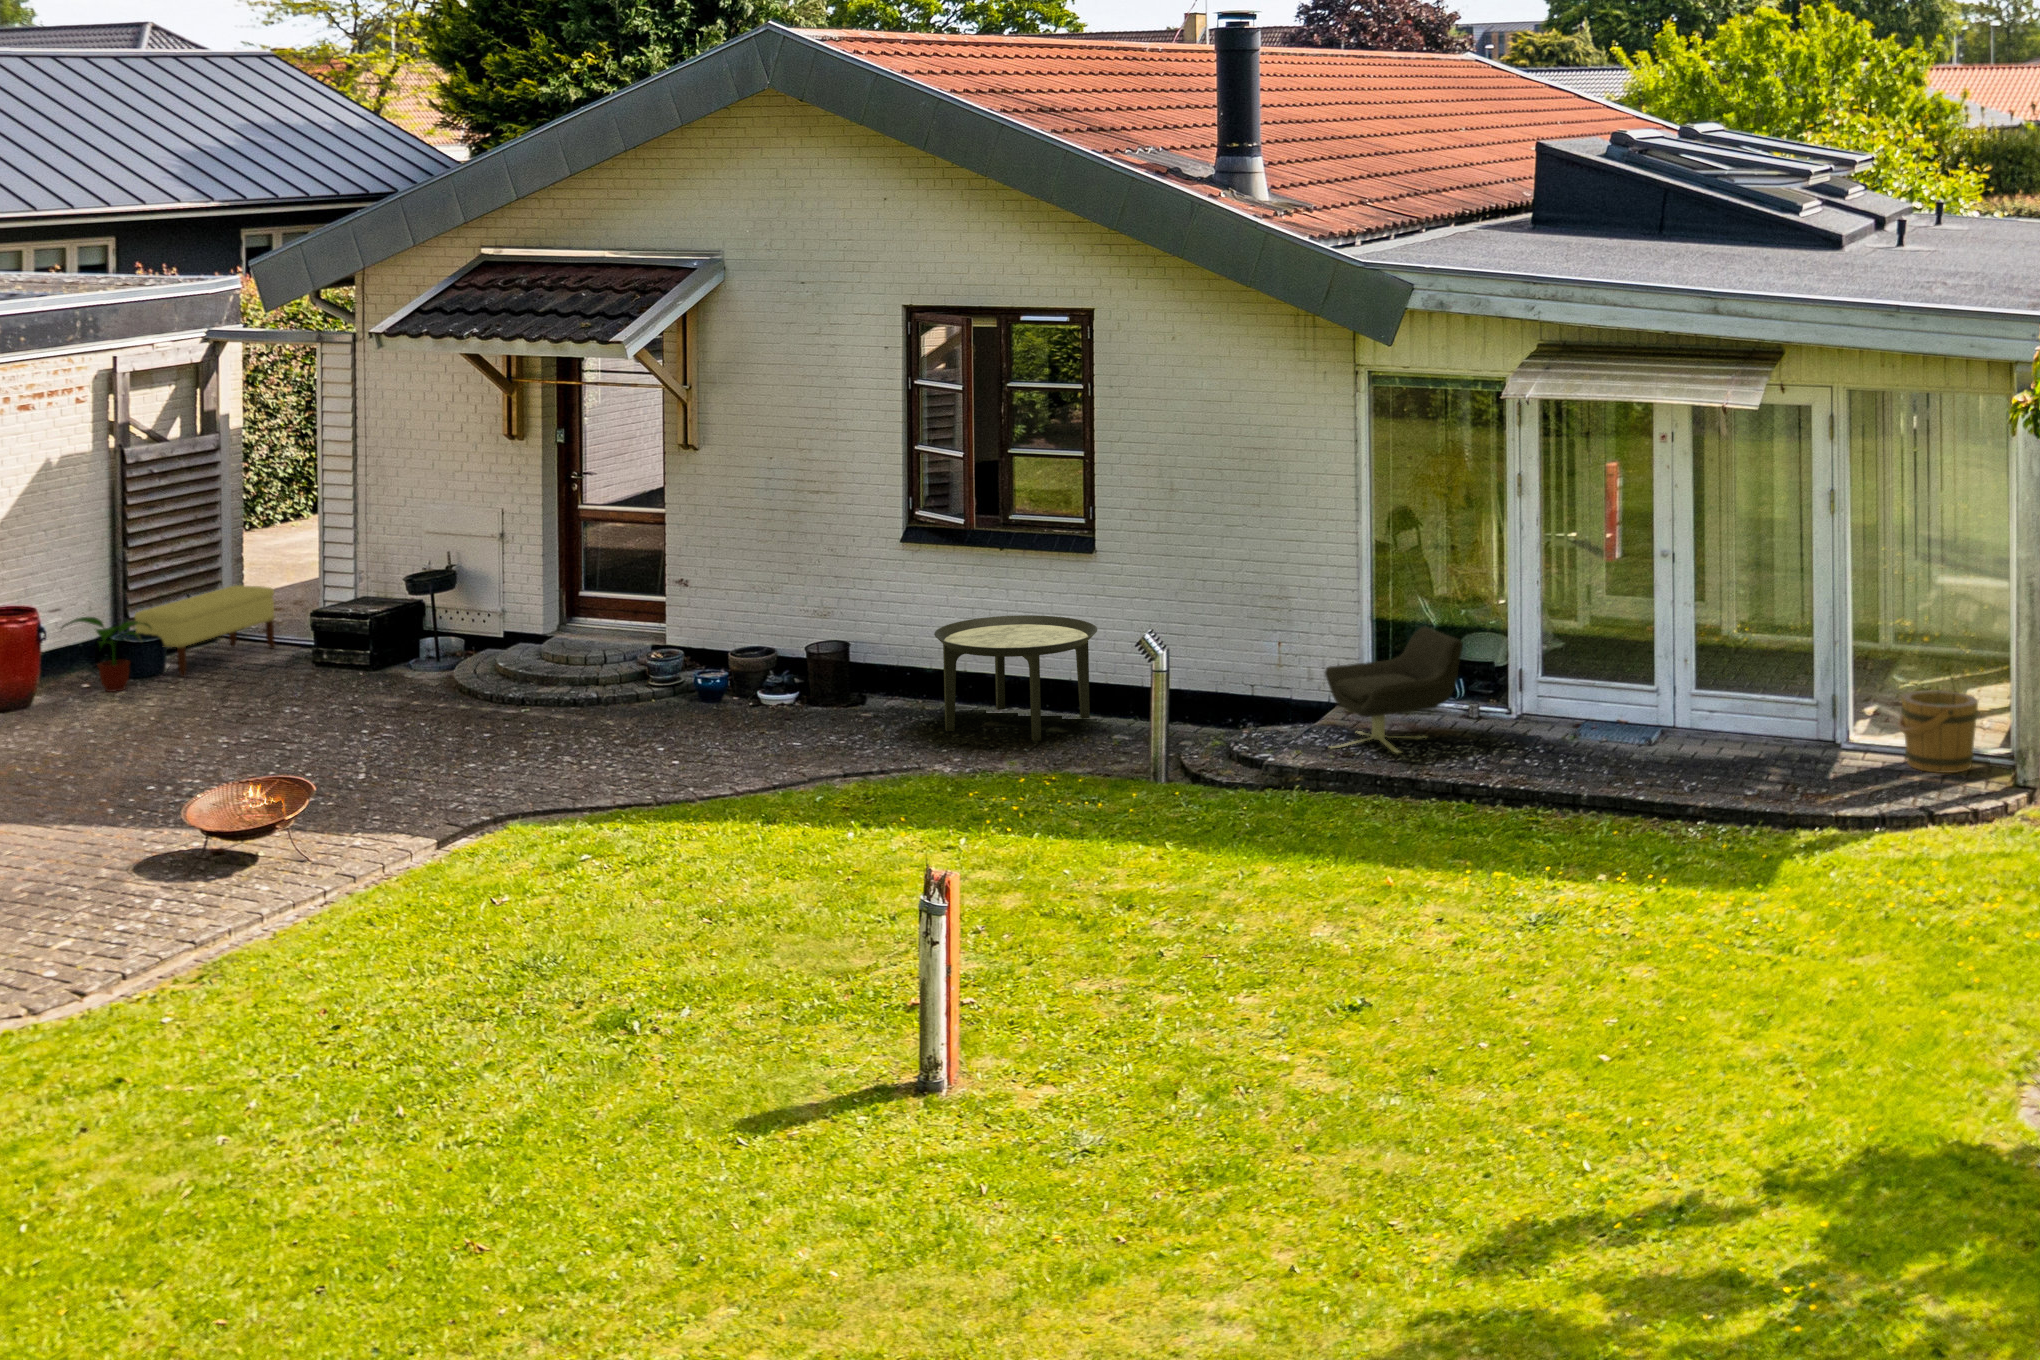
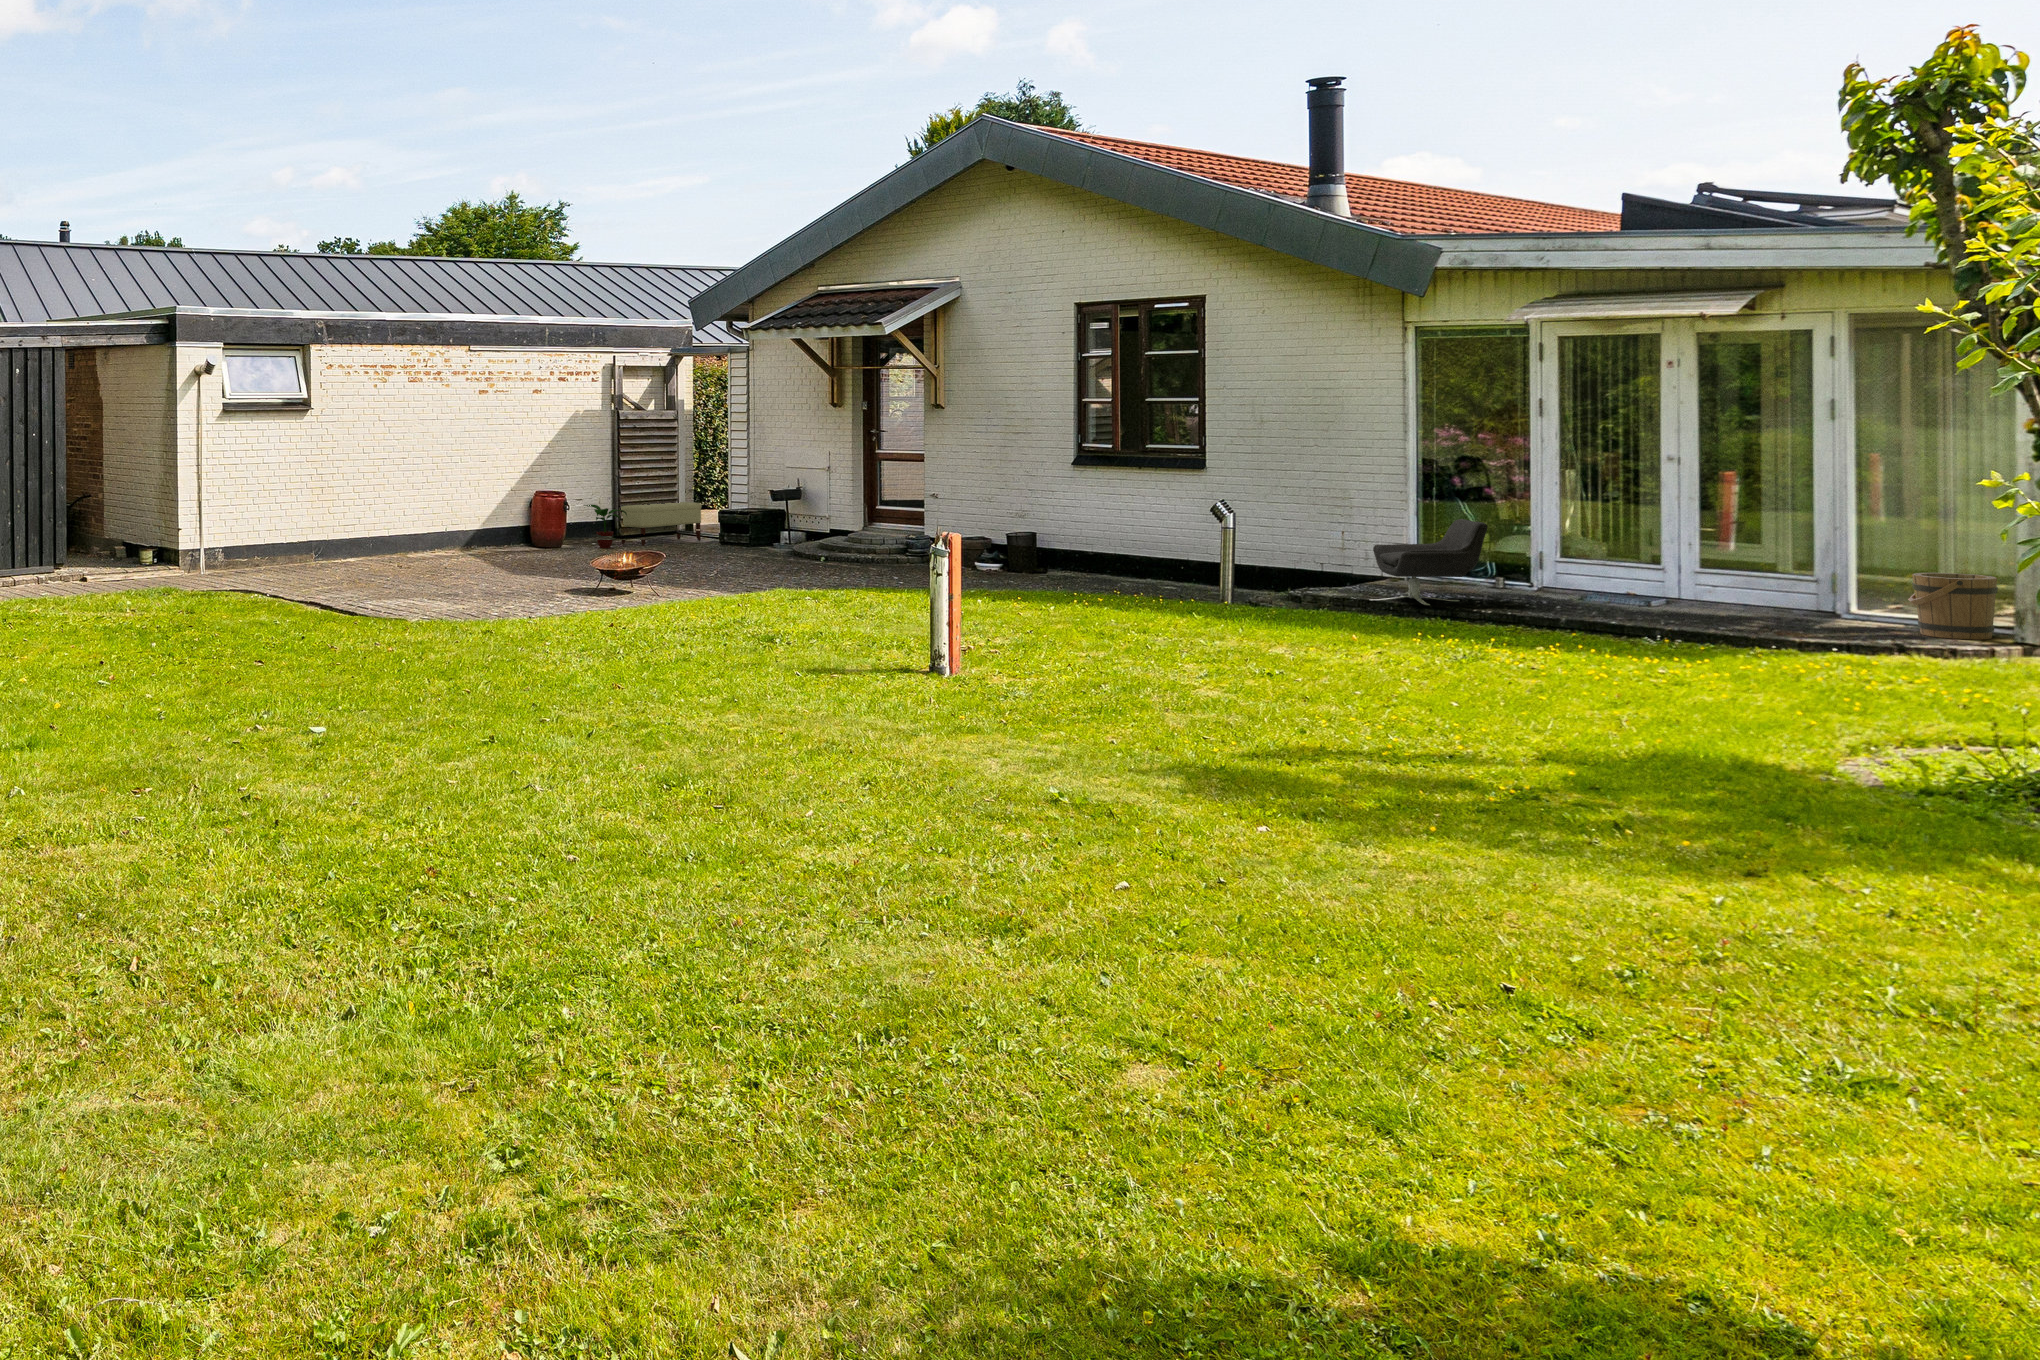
round table: present [934,615,1097,741] -> none [1078,512,1199,587]

